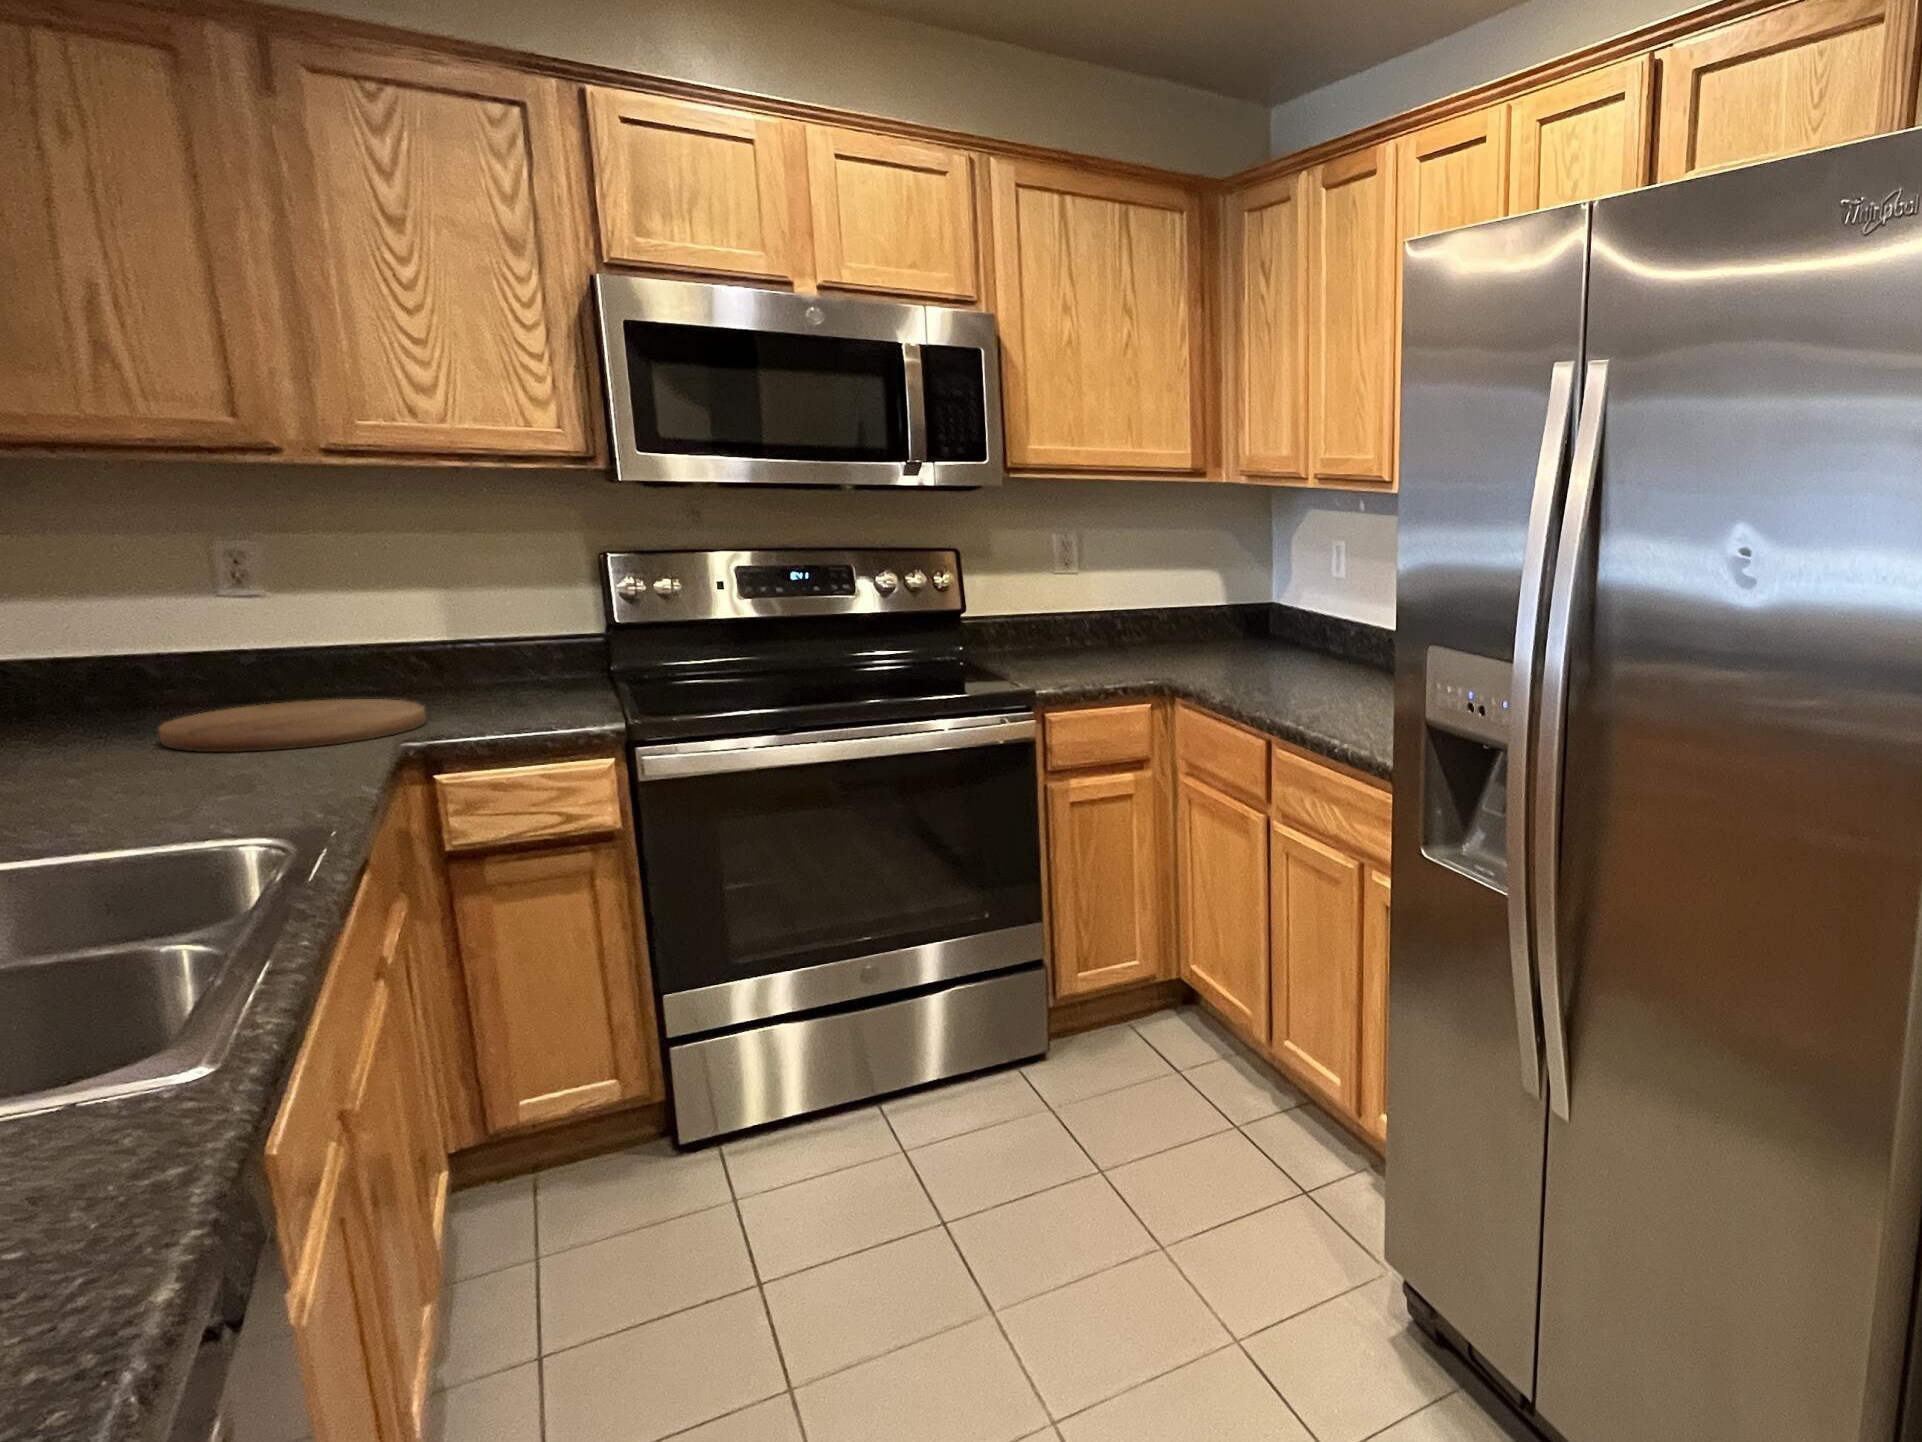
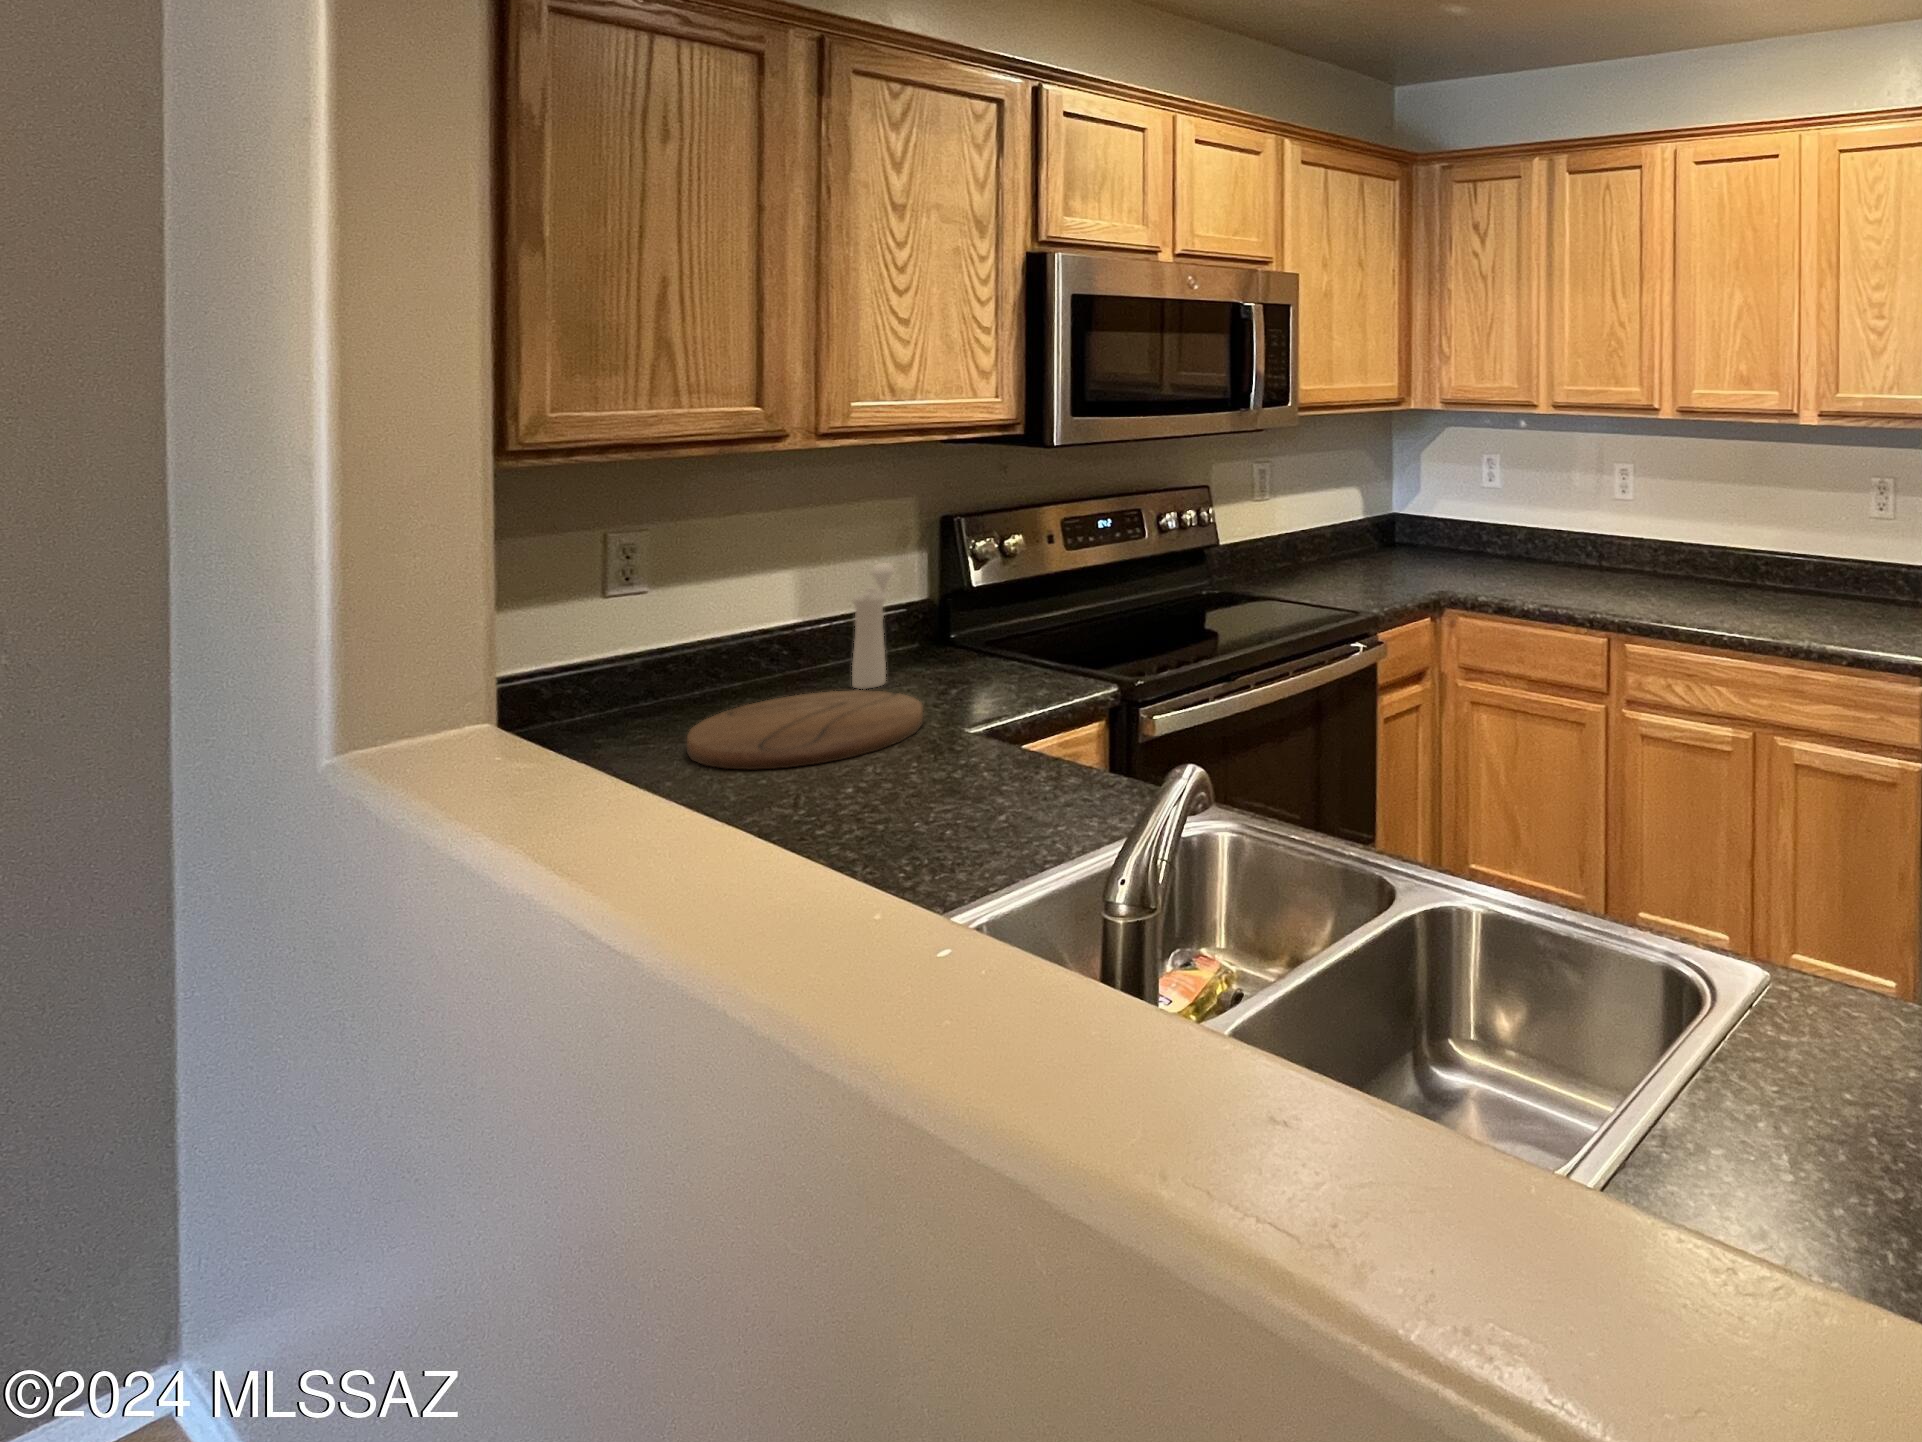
pepper mill: none [437,591,517,704] -> present [852,564,894,690]

